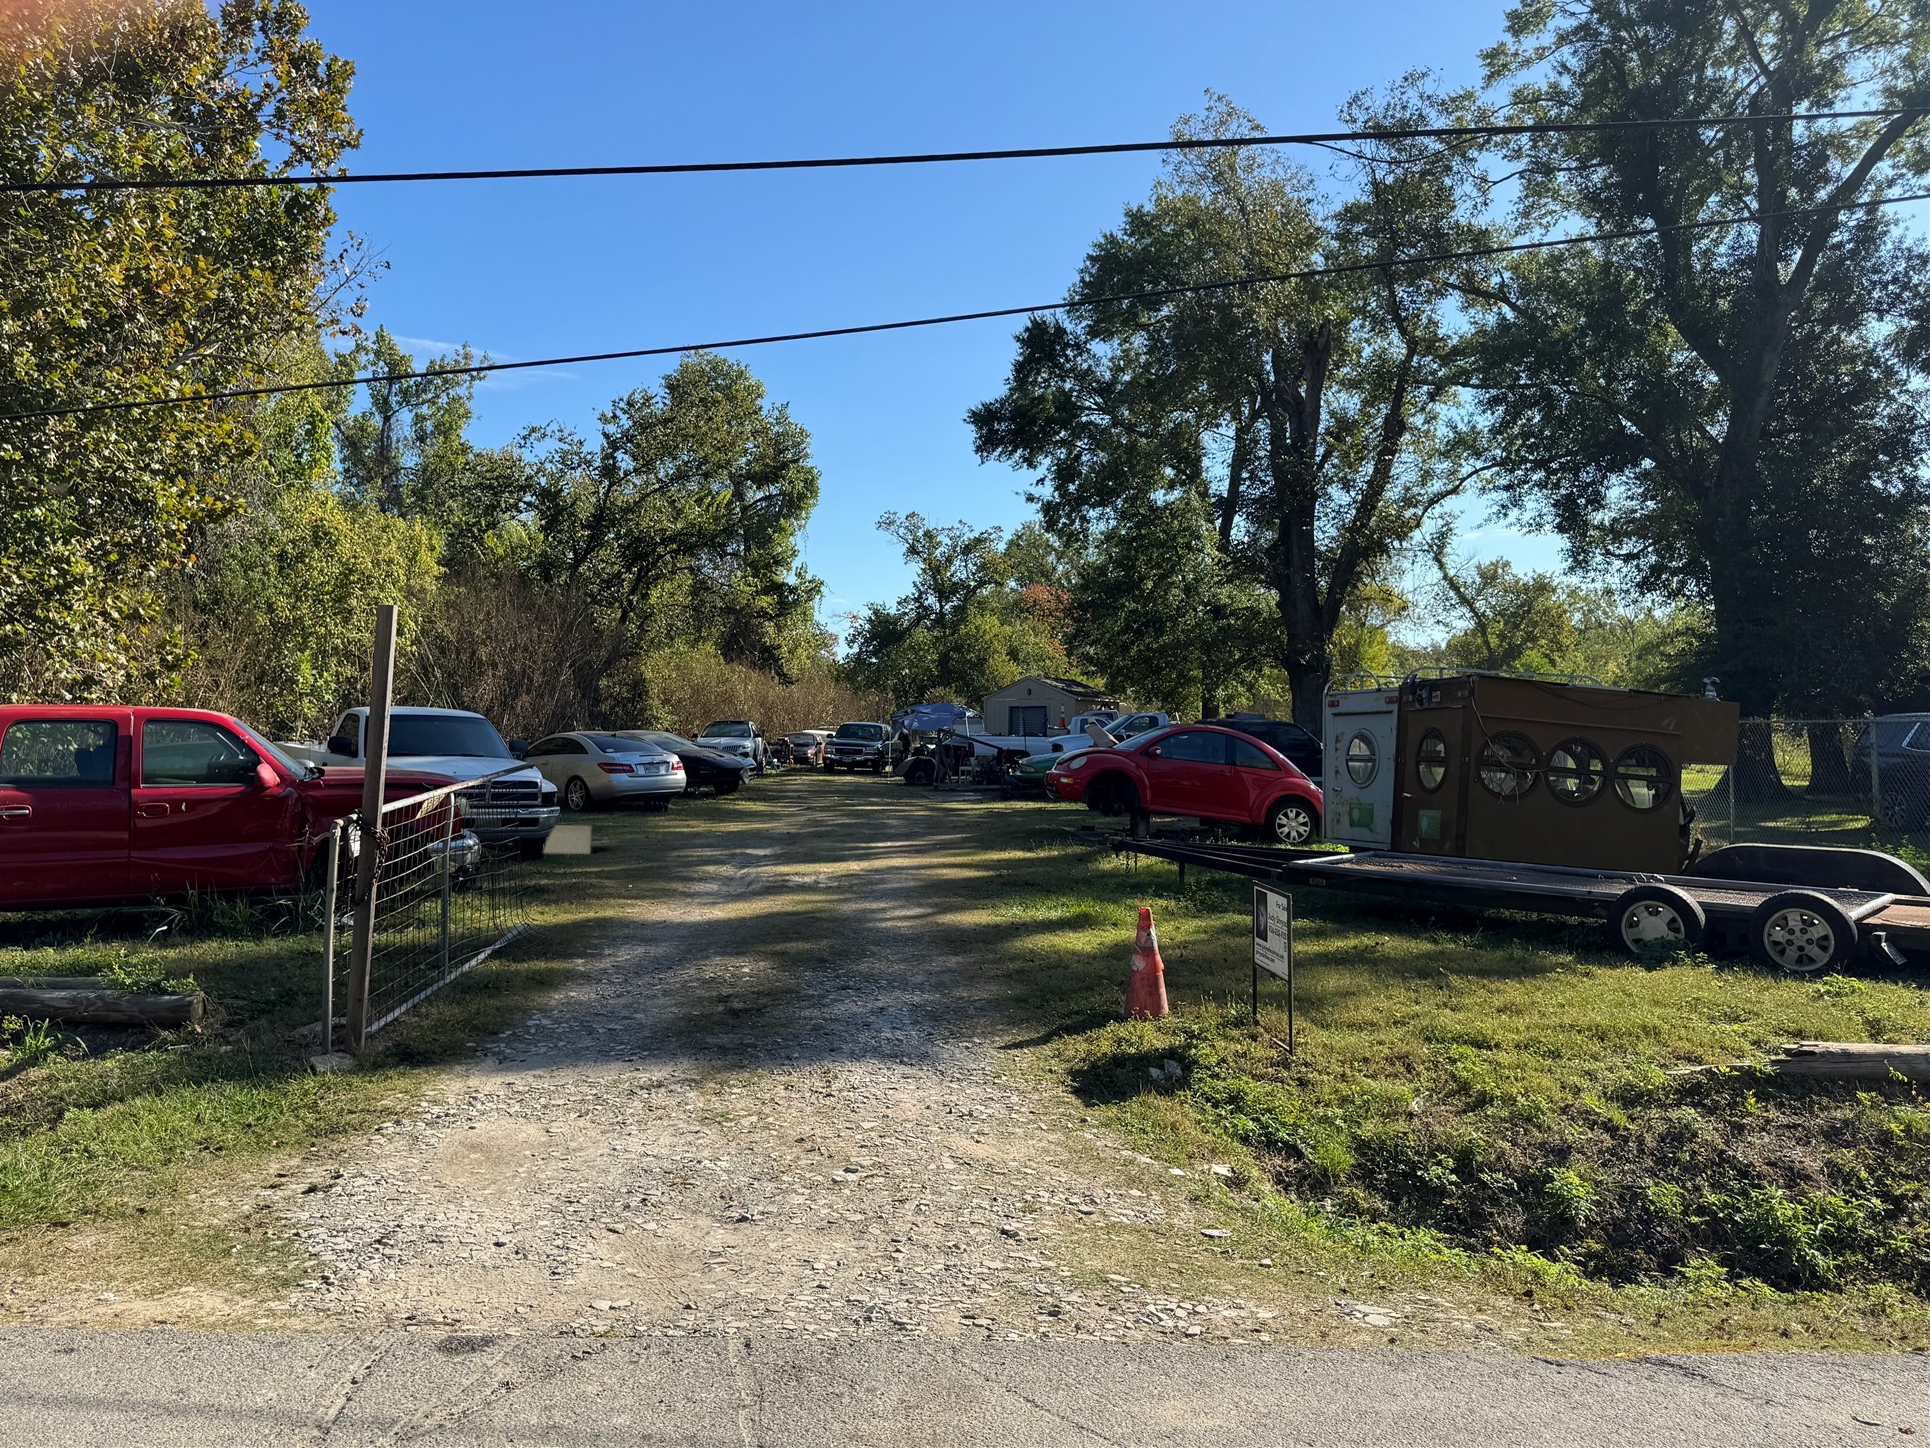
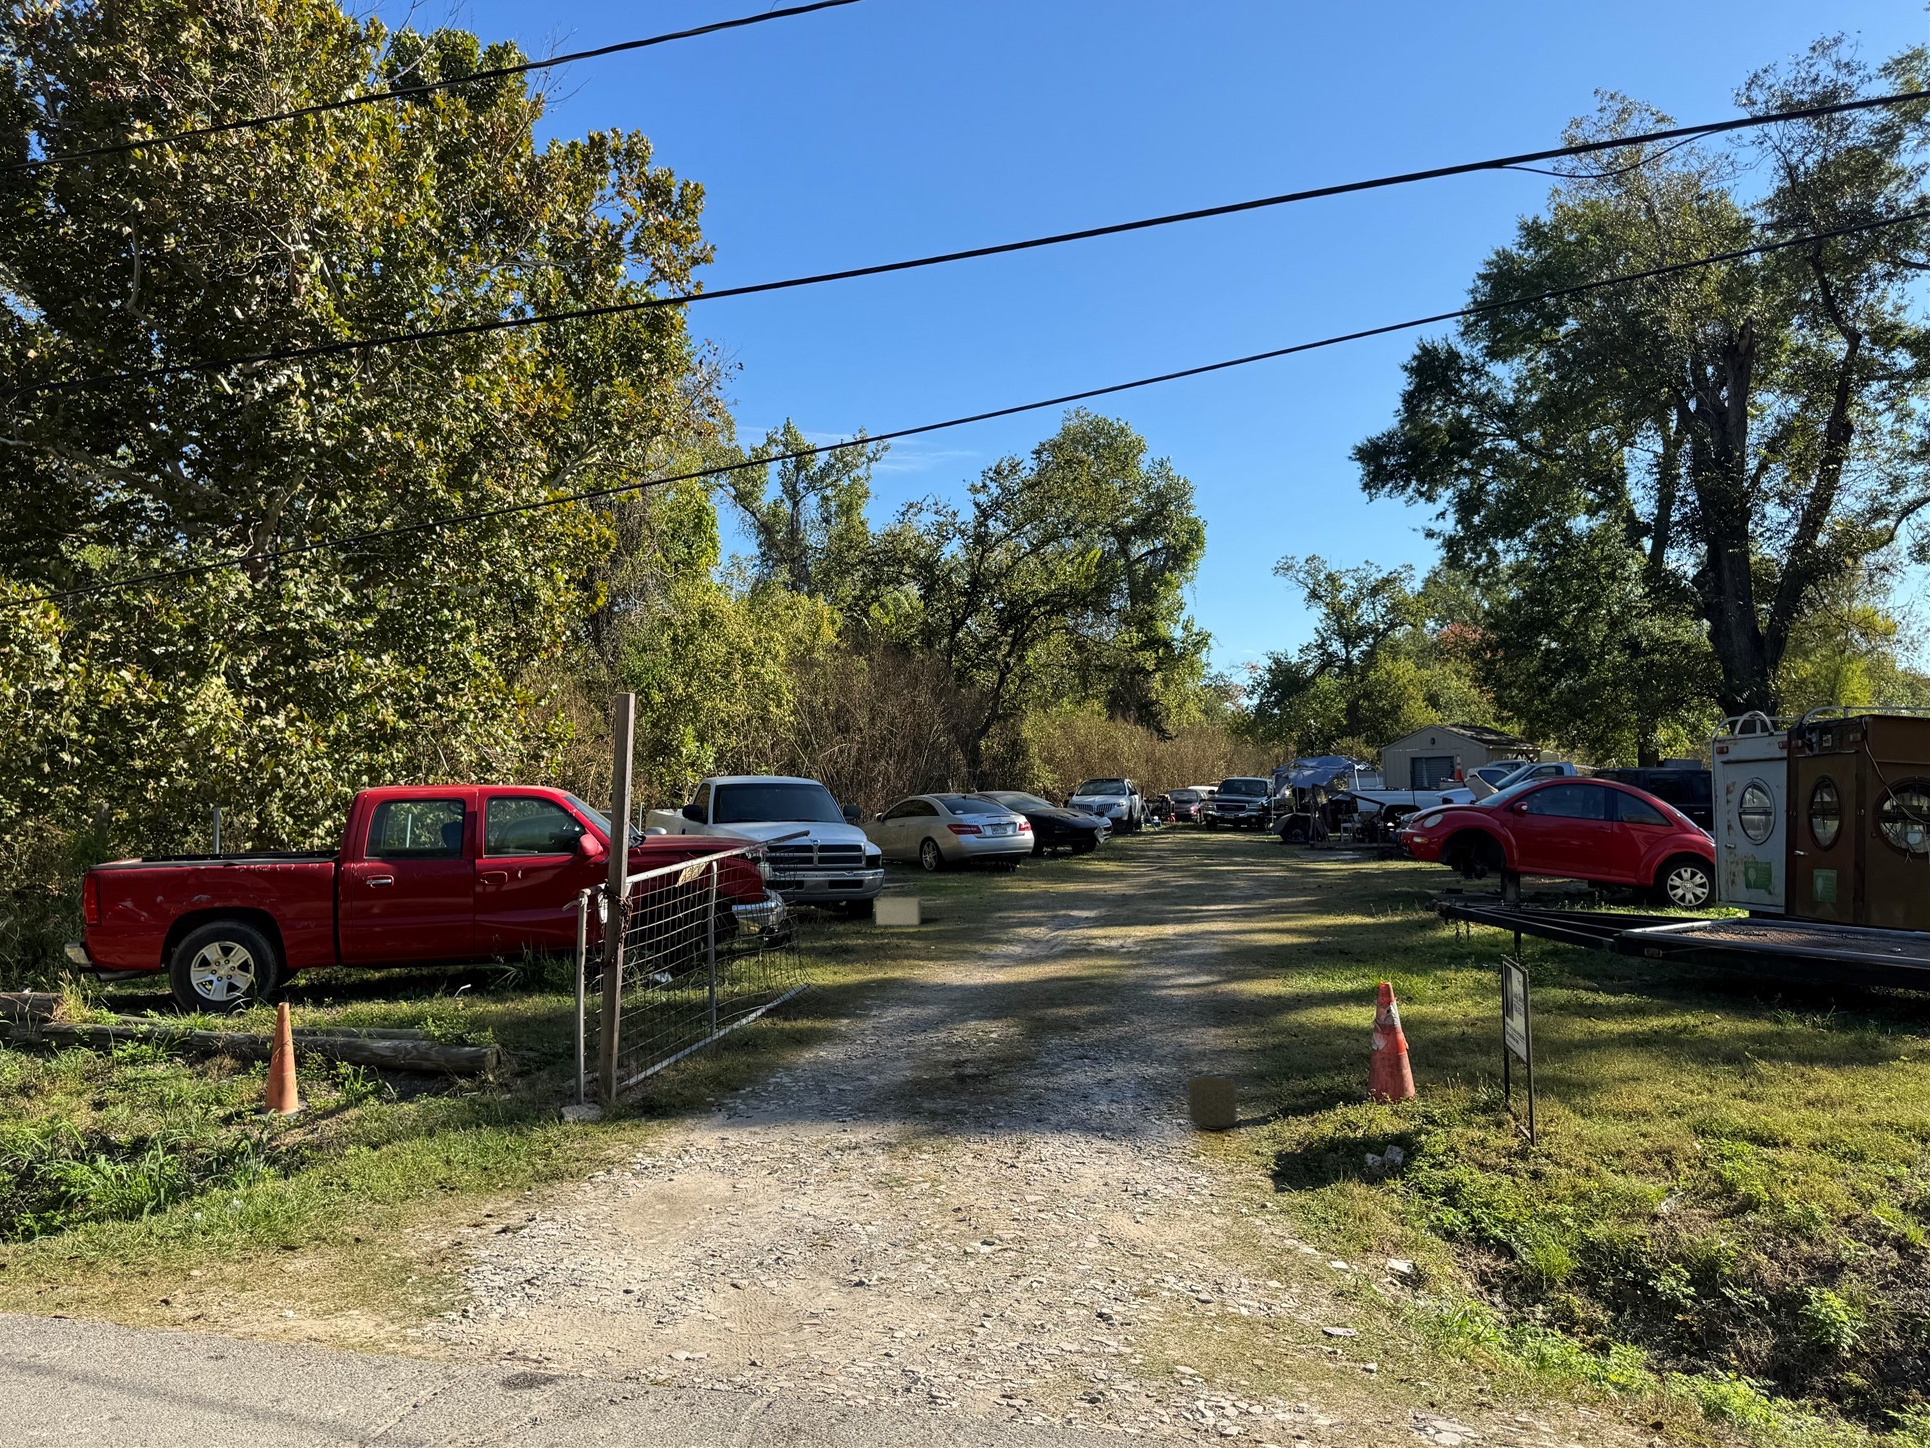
planter: none [981,1004,1026,1054] -> present [1188,1077,1236,1130]

